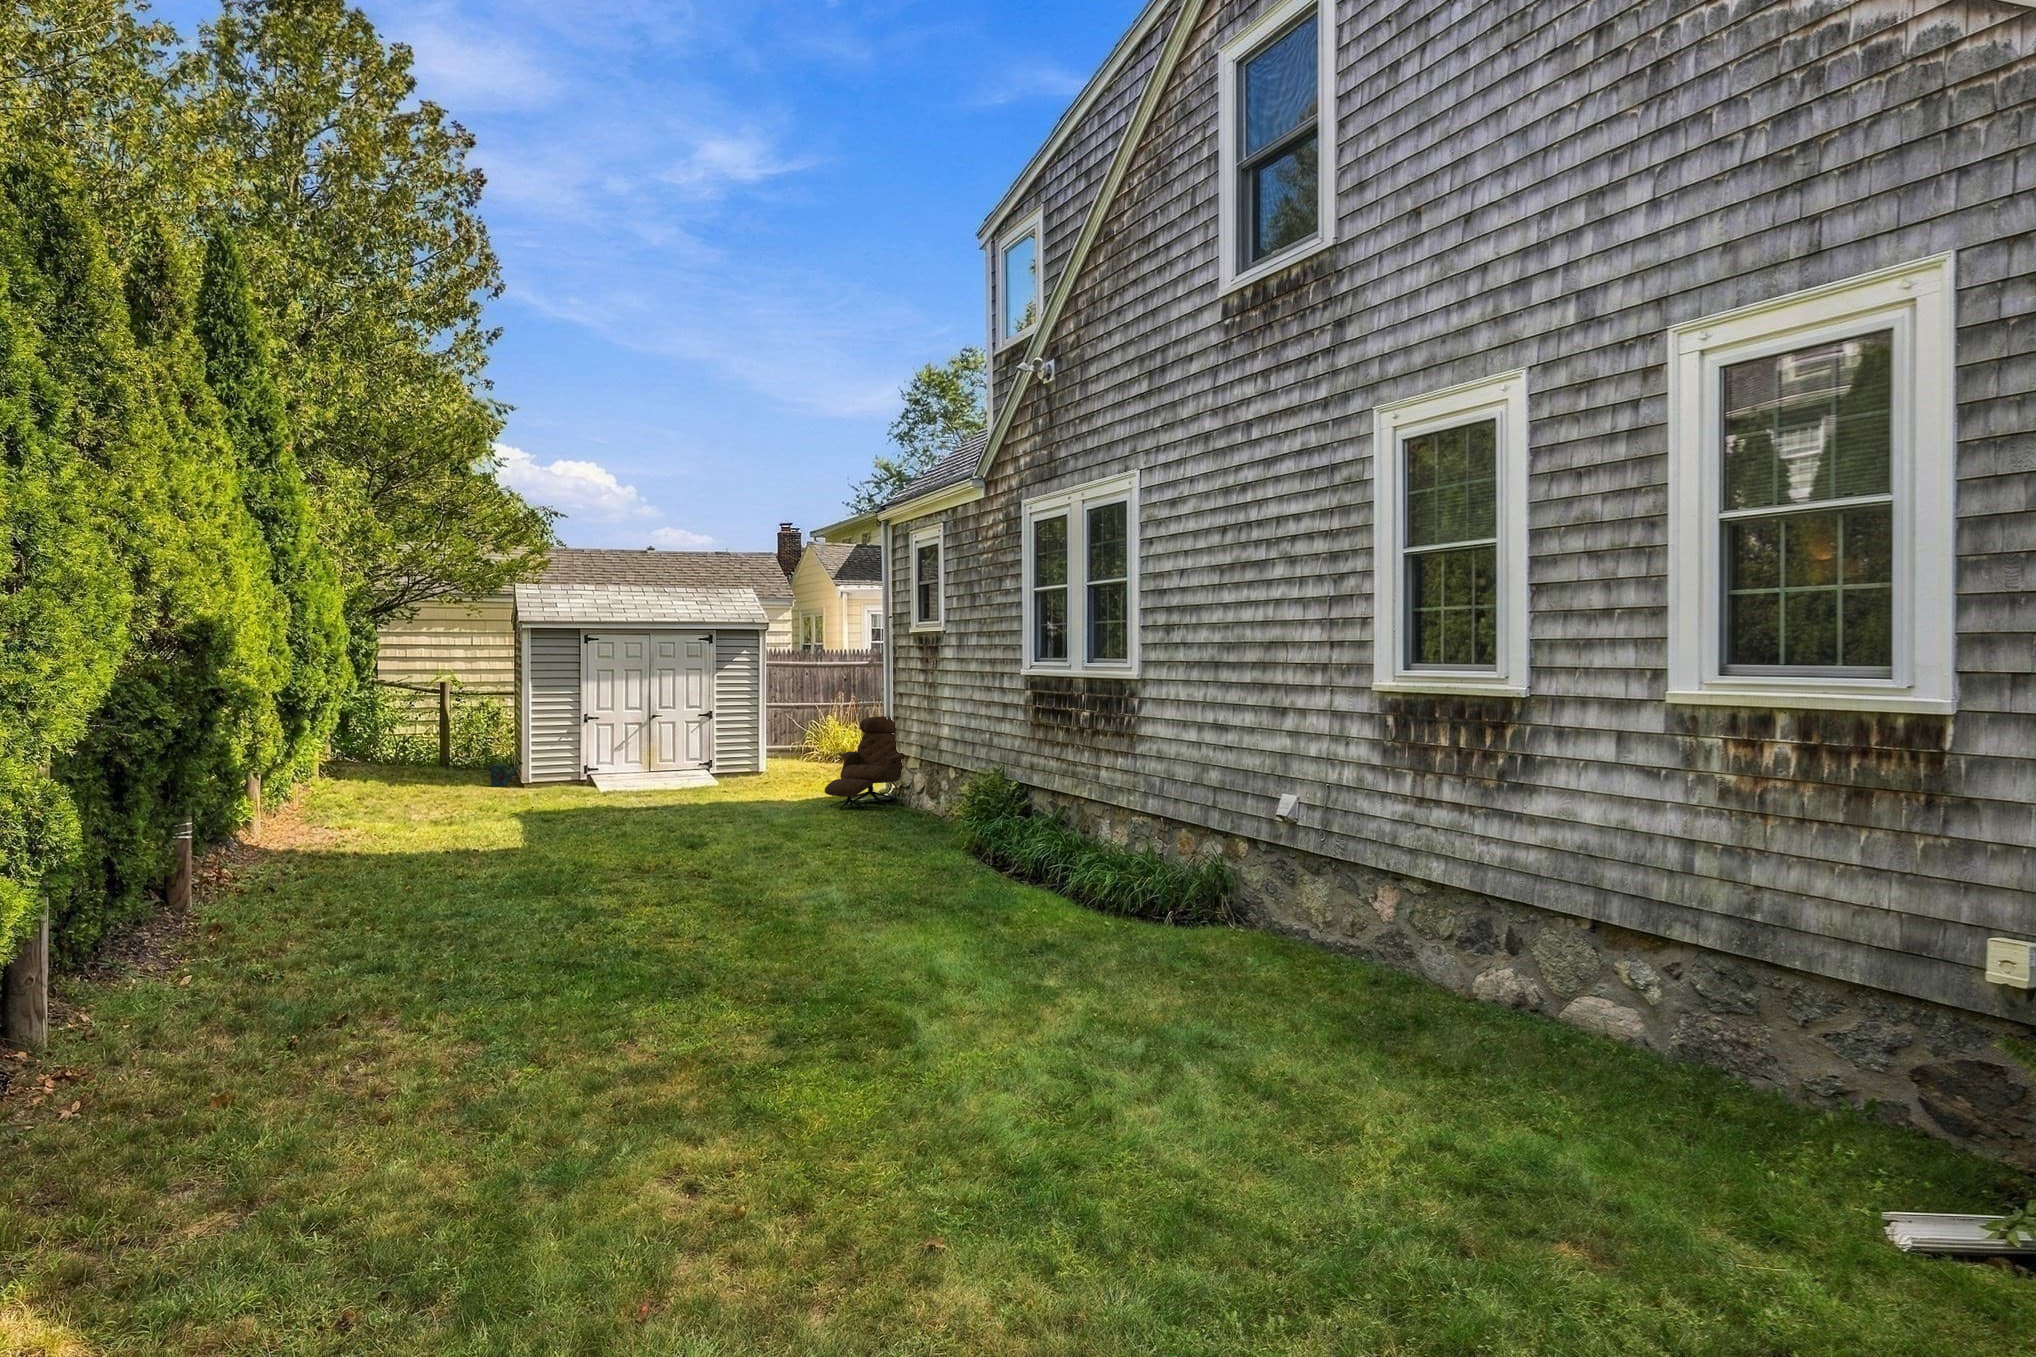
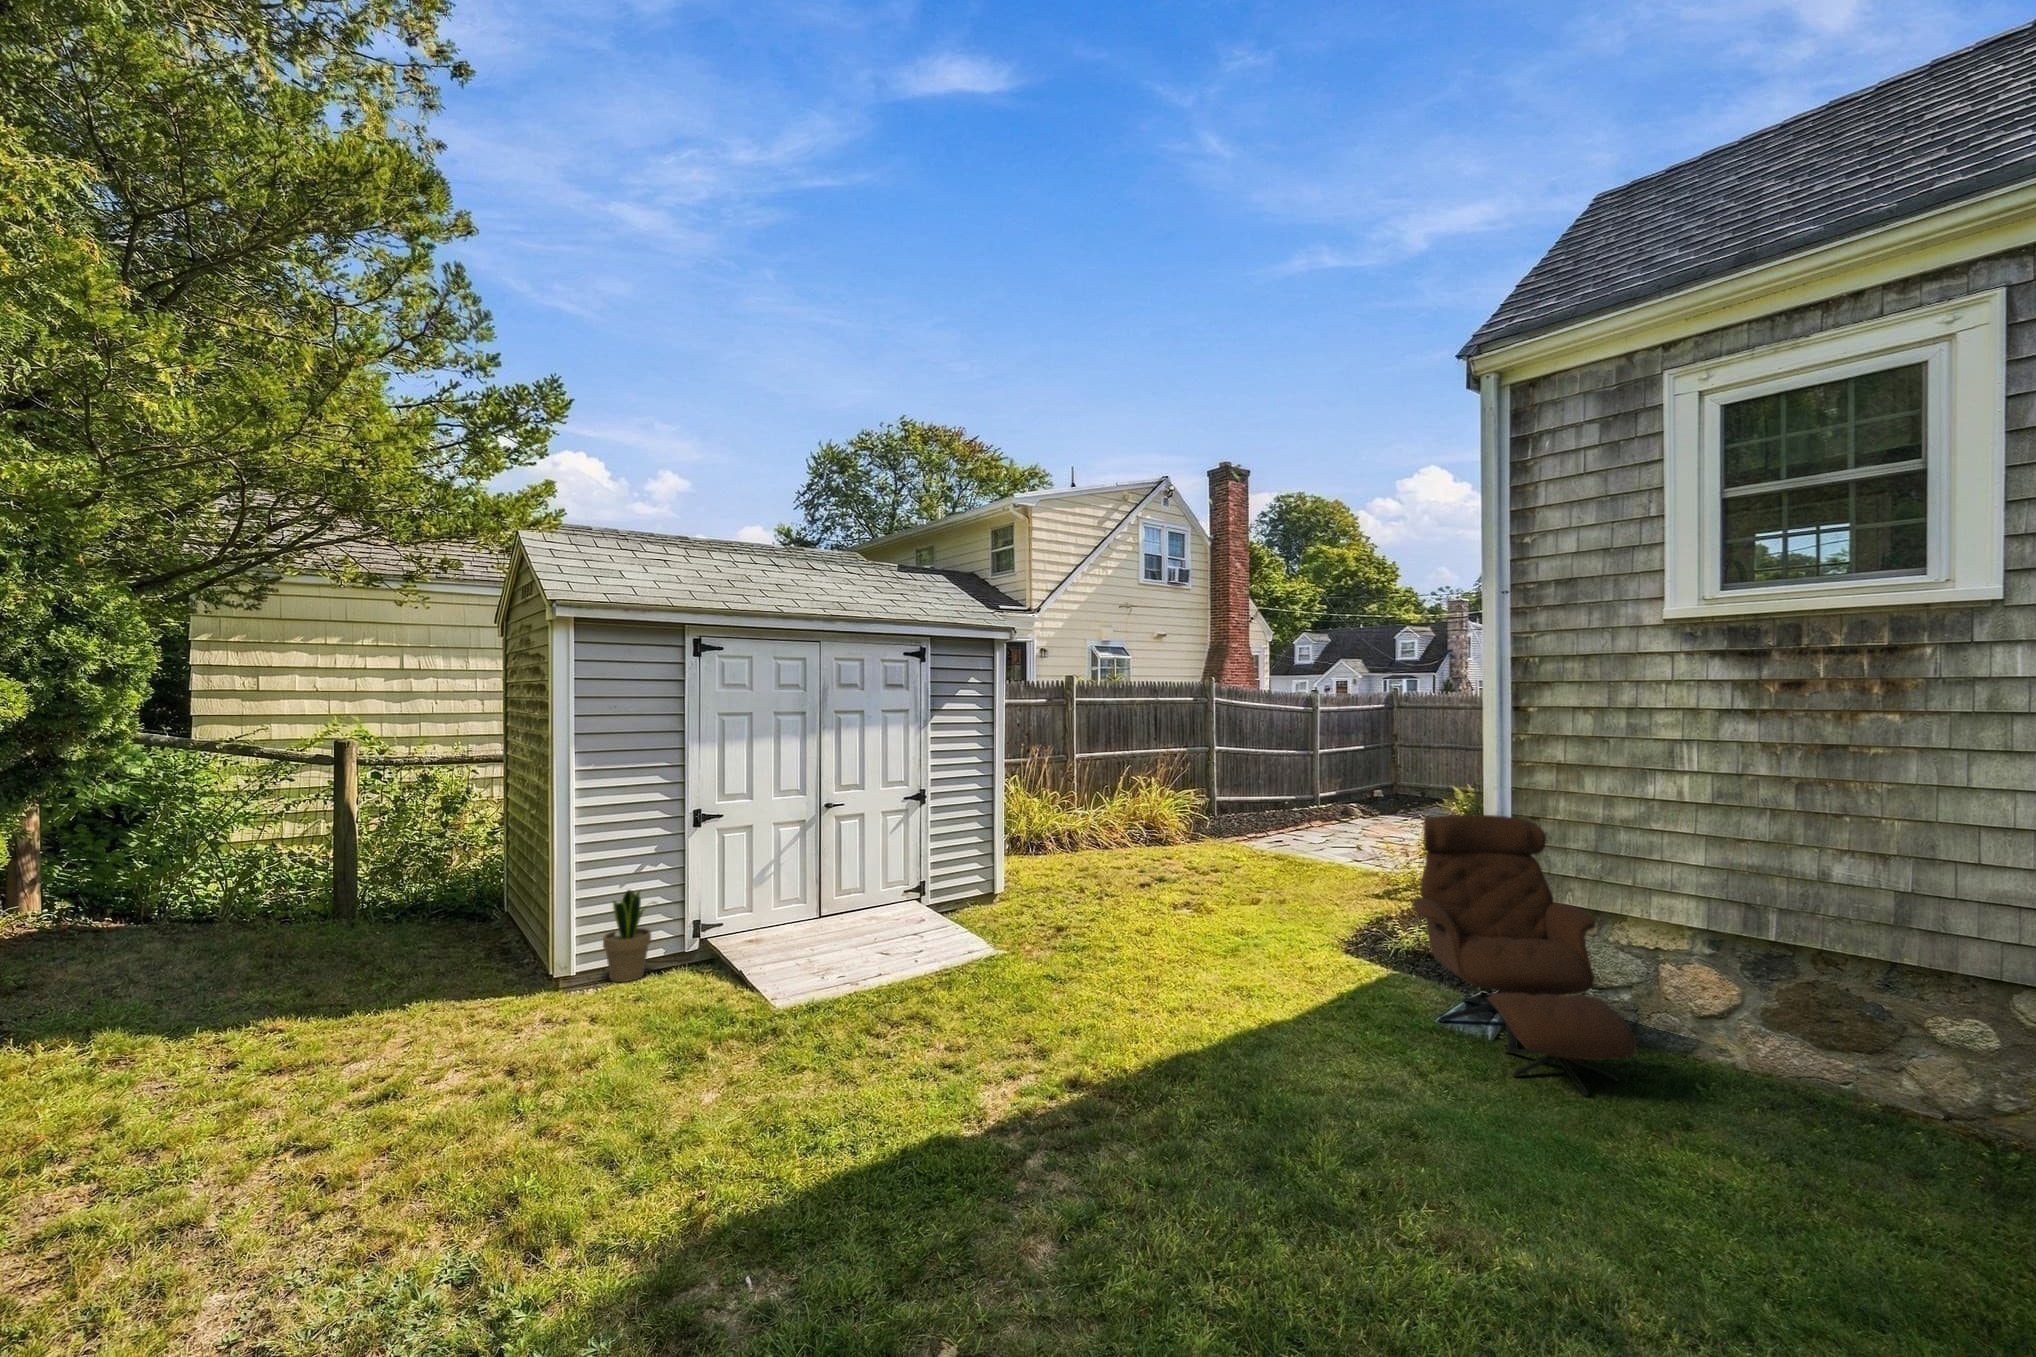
potted plant: none [543,746,566,785] -> present [603,890,657,982]
watering can: present [490,761,523,786] -> none [455,931,554,1007]

